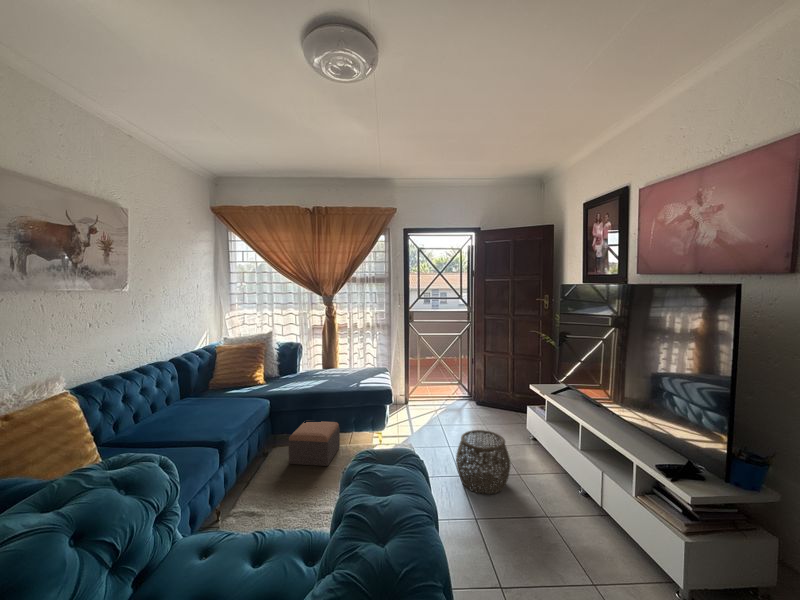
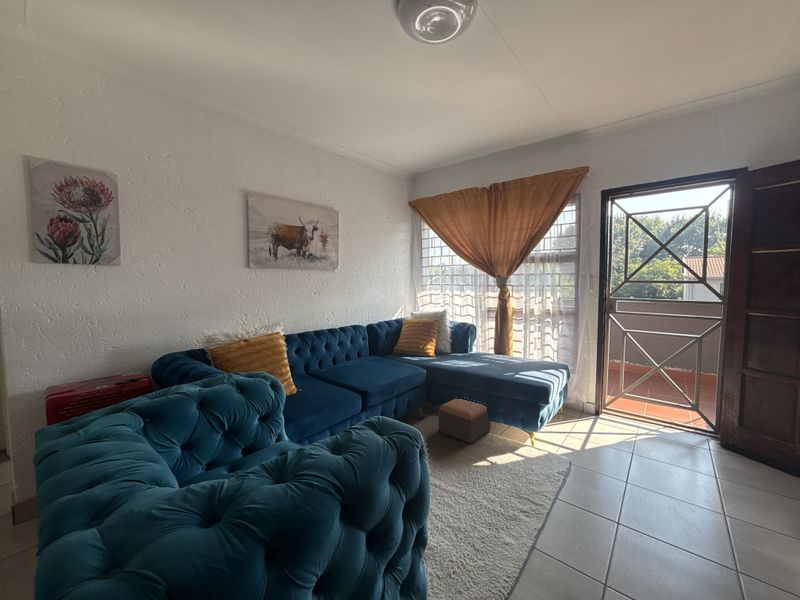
woven basket: present [456,430,510,494] -> none [611,457,702,552]

